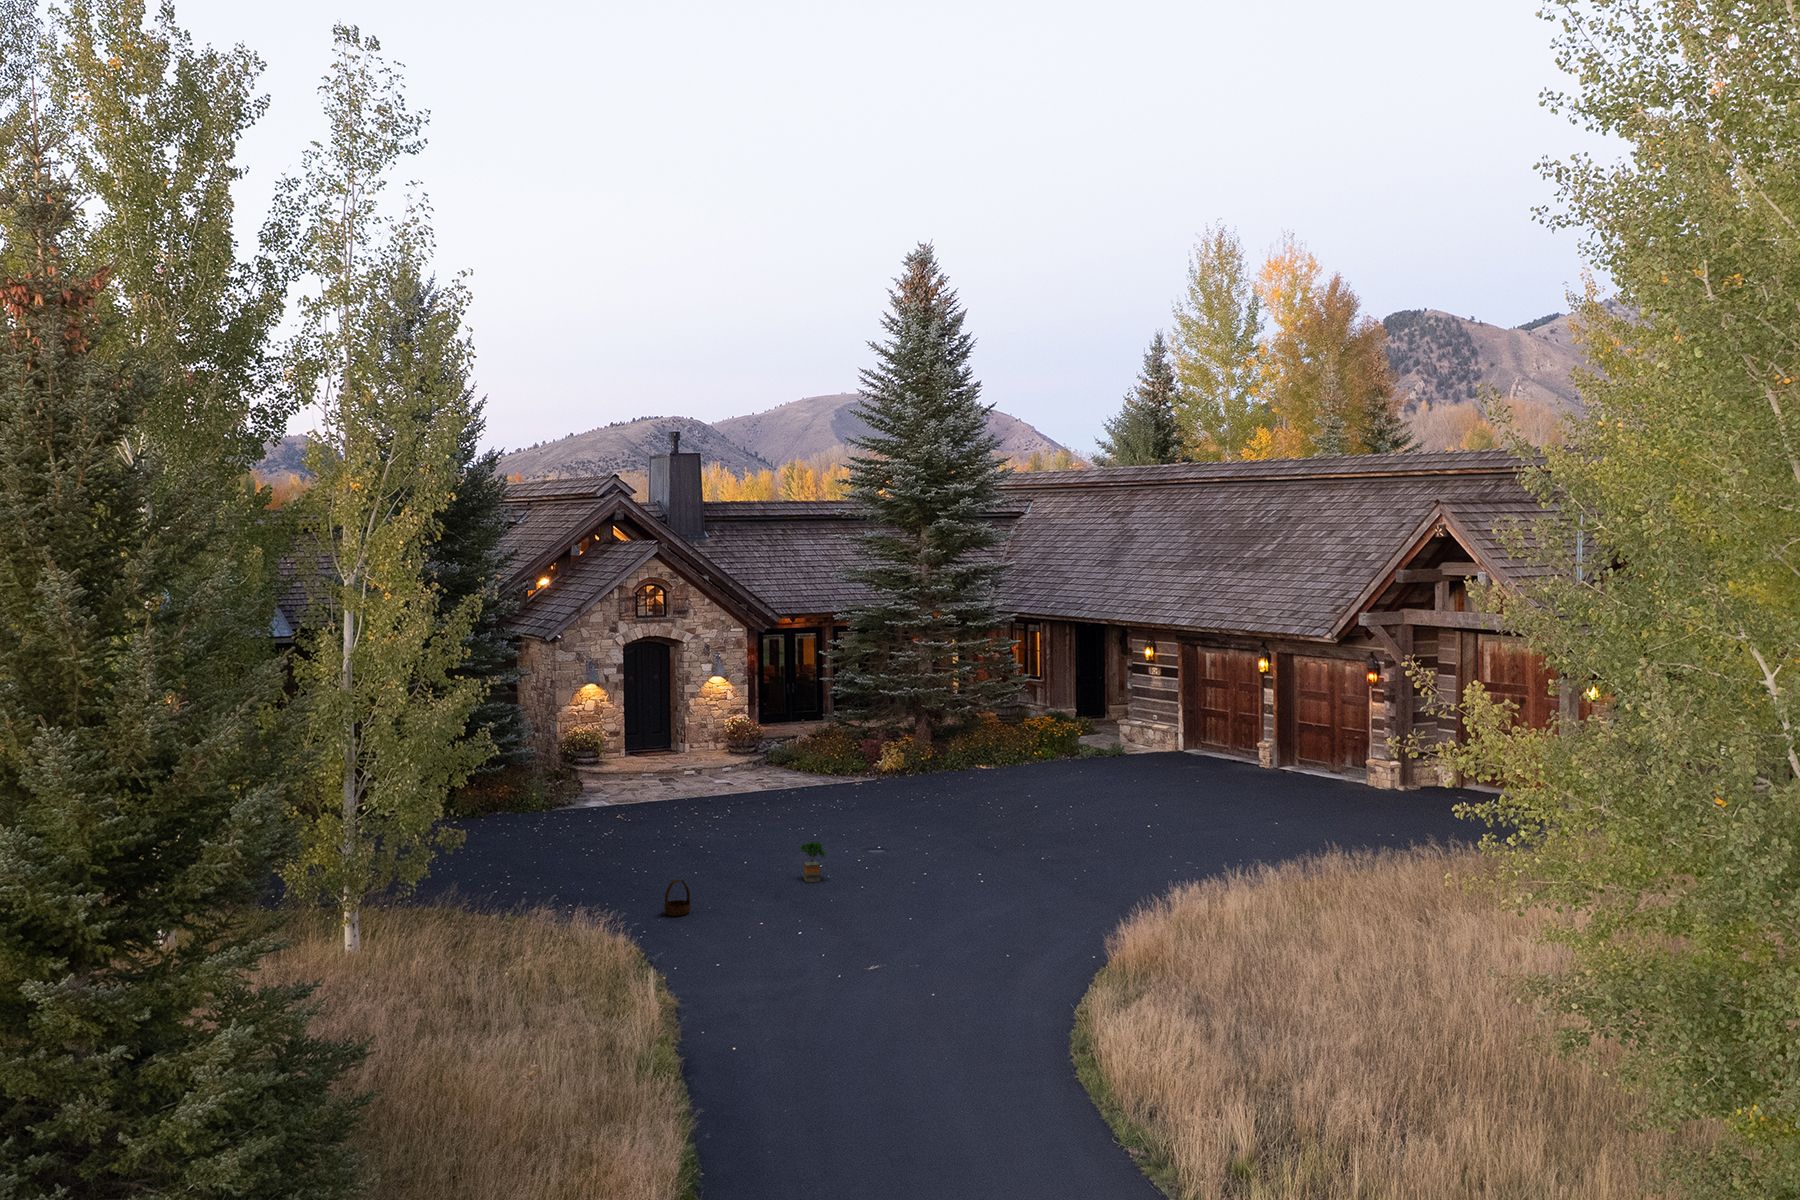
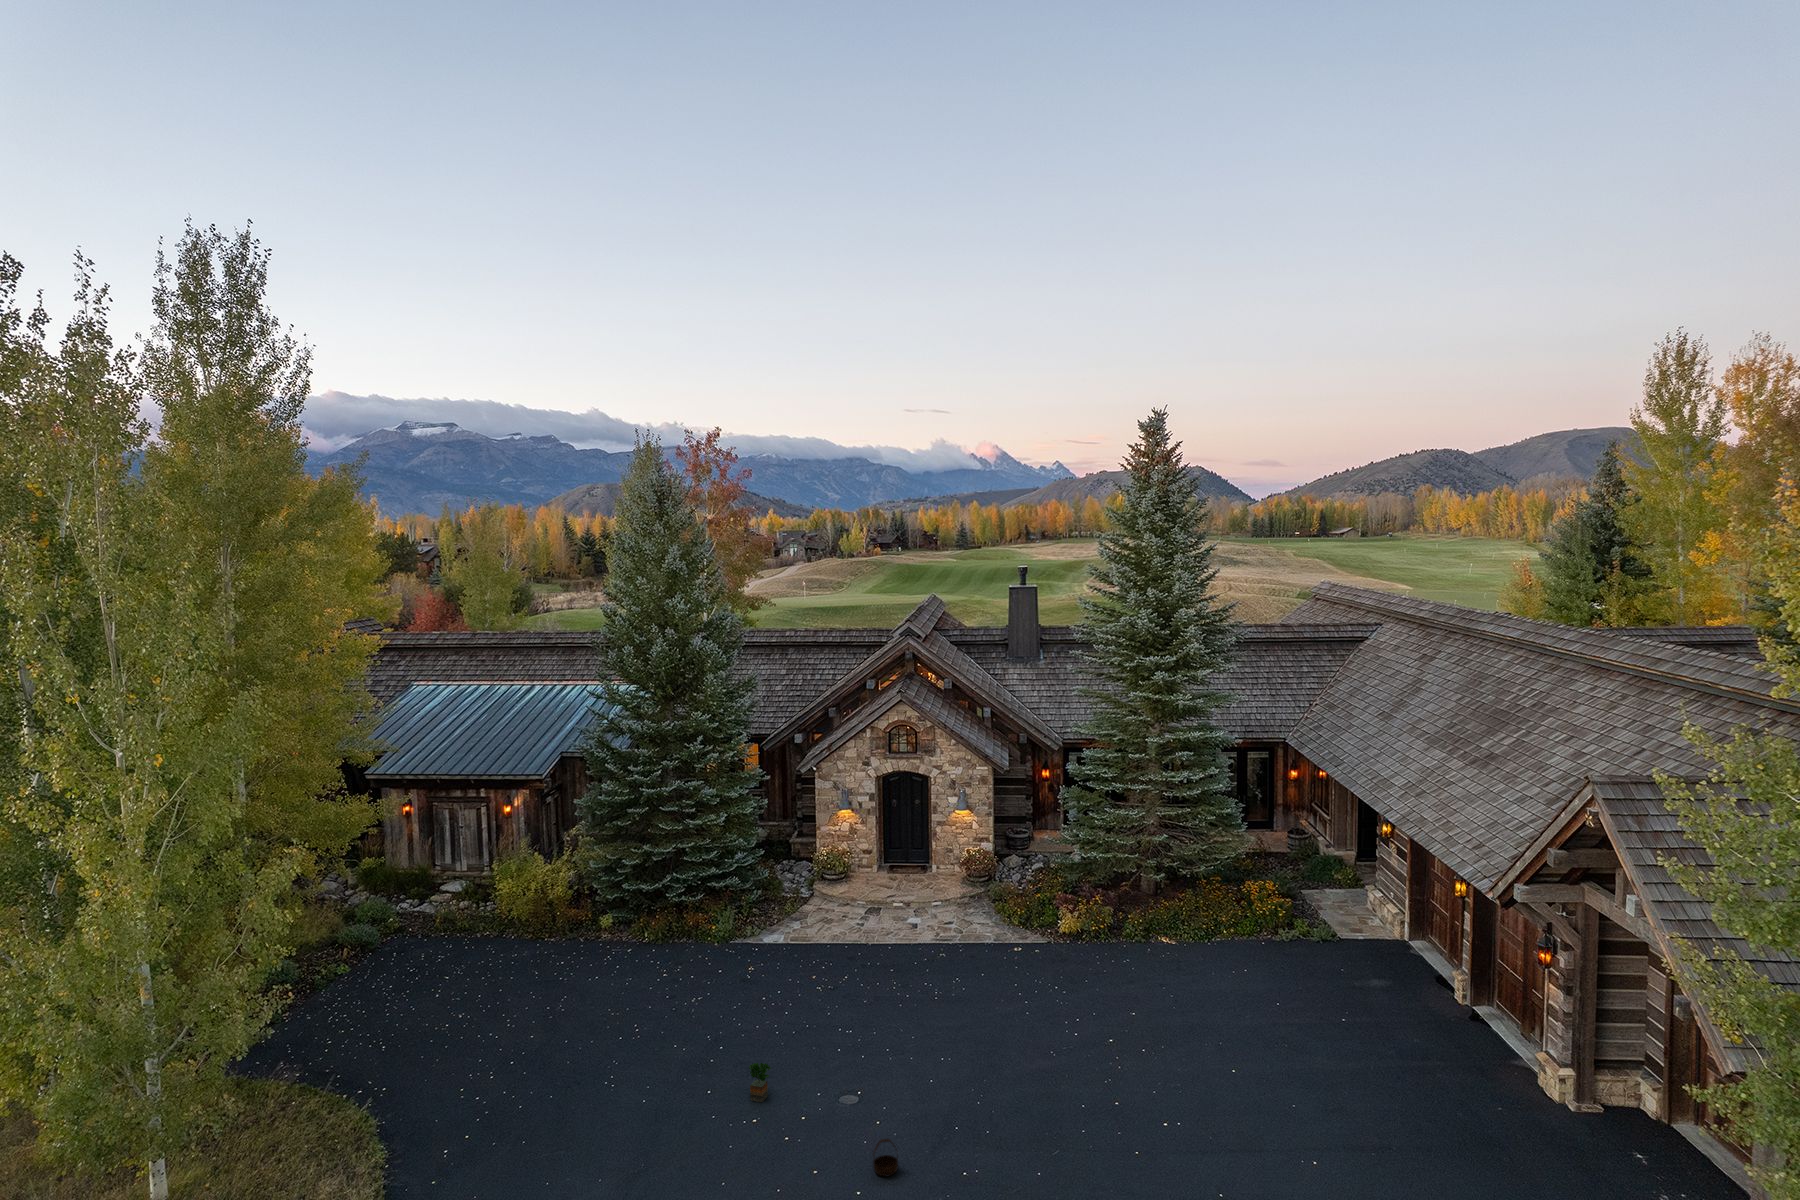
basket: present [664,879,691,916] -> present [873,1139,898,1176]

